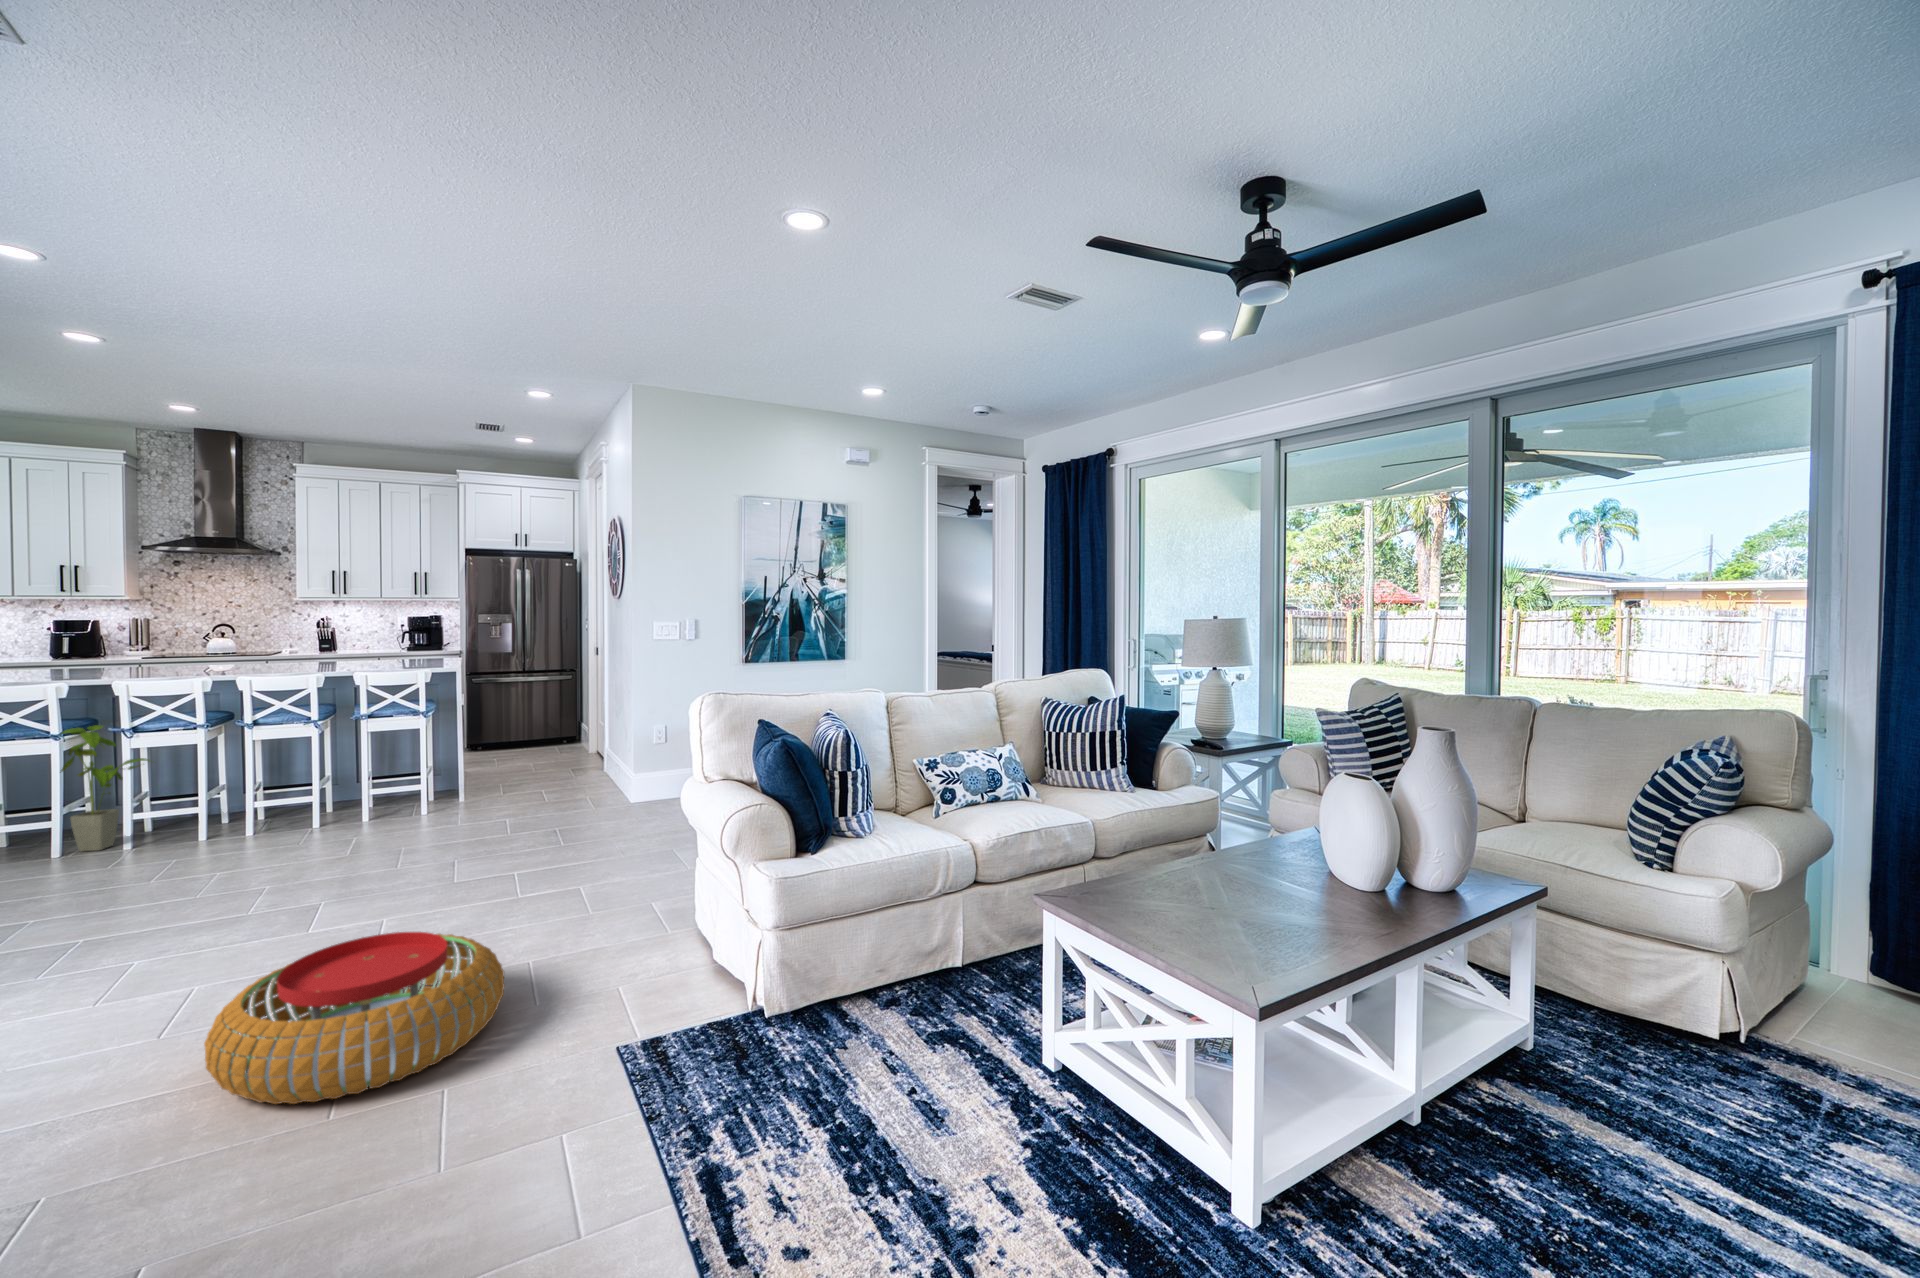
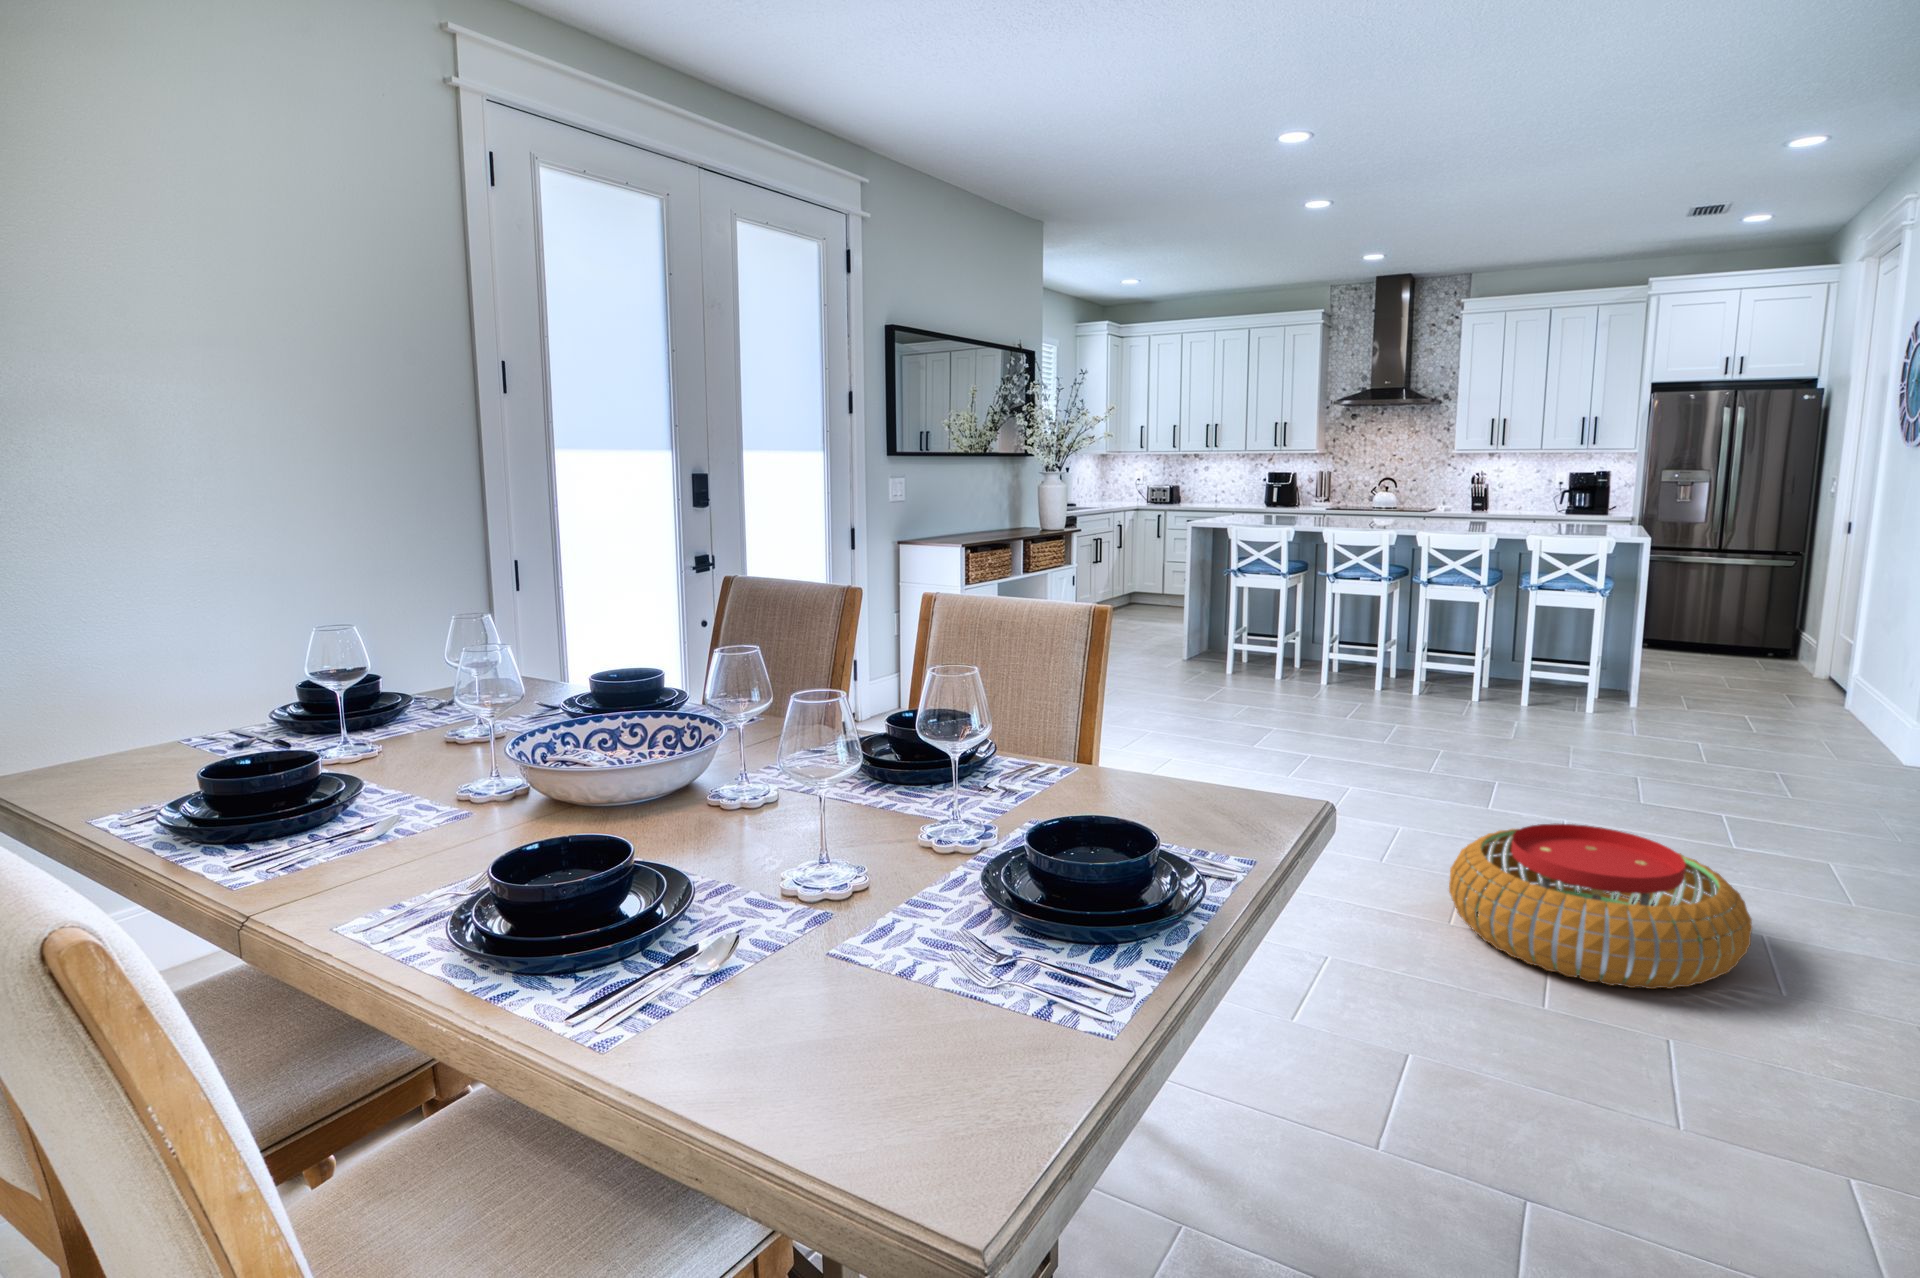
house plant: present [60,725,150,851] -> none [1287,570,1352,683]

